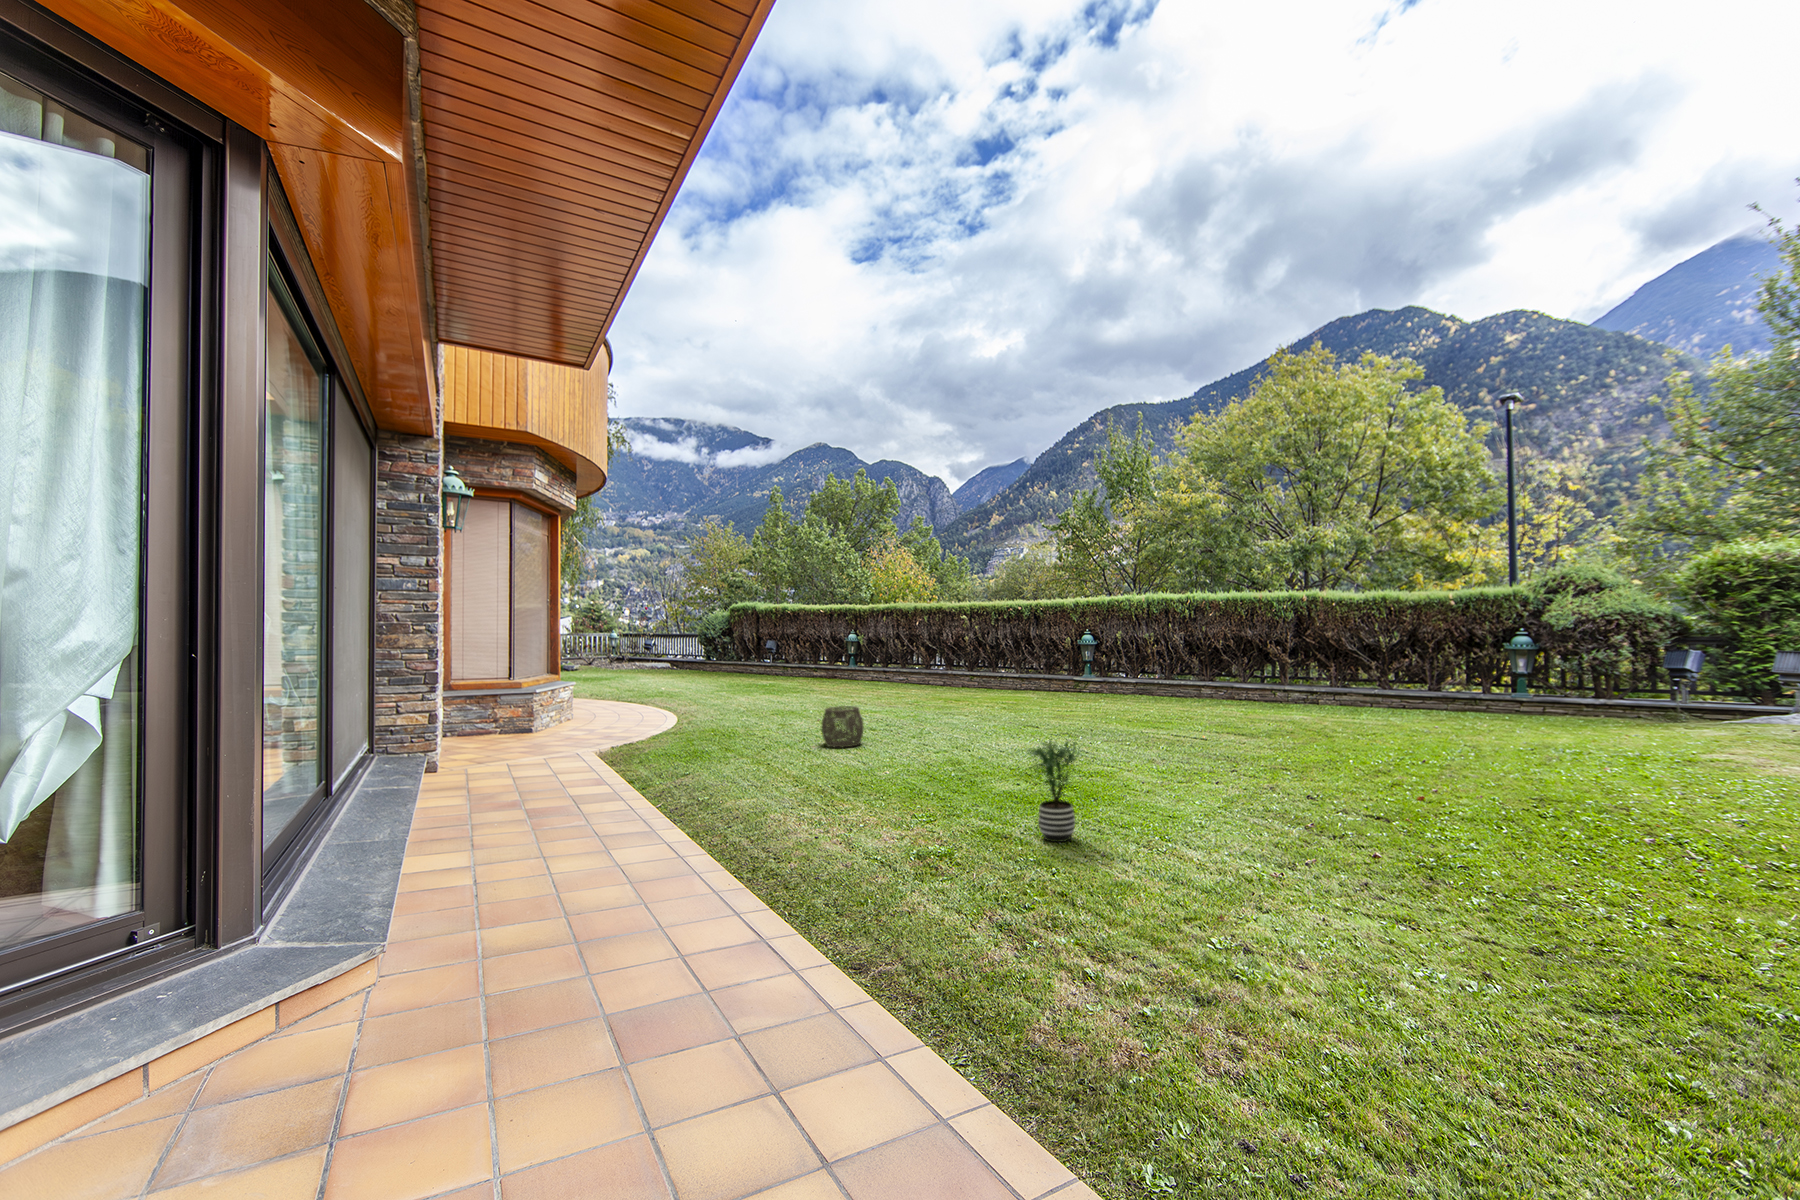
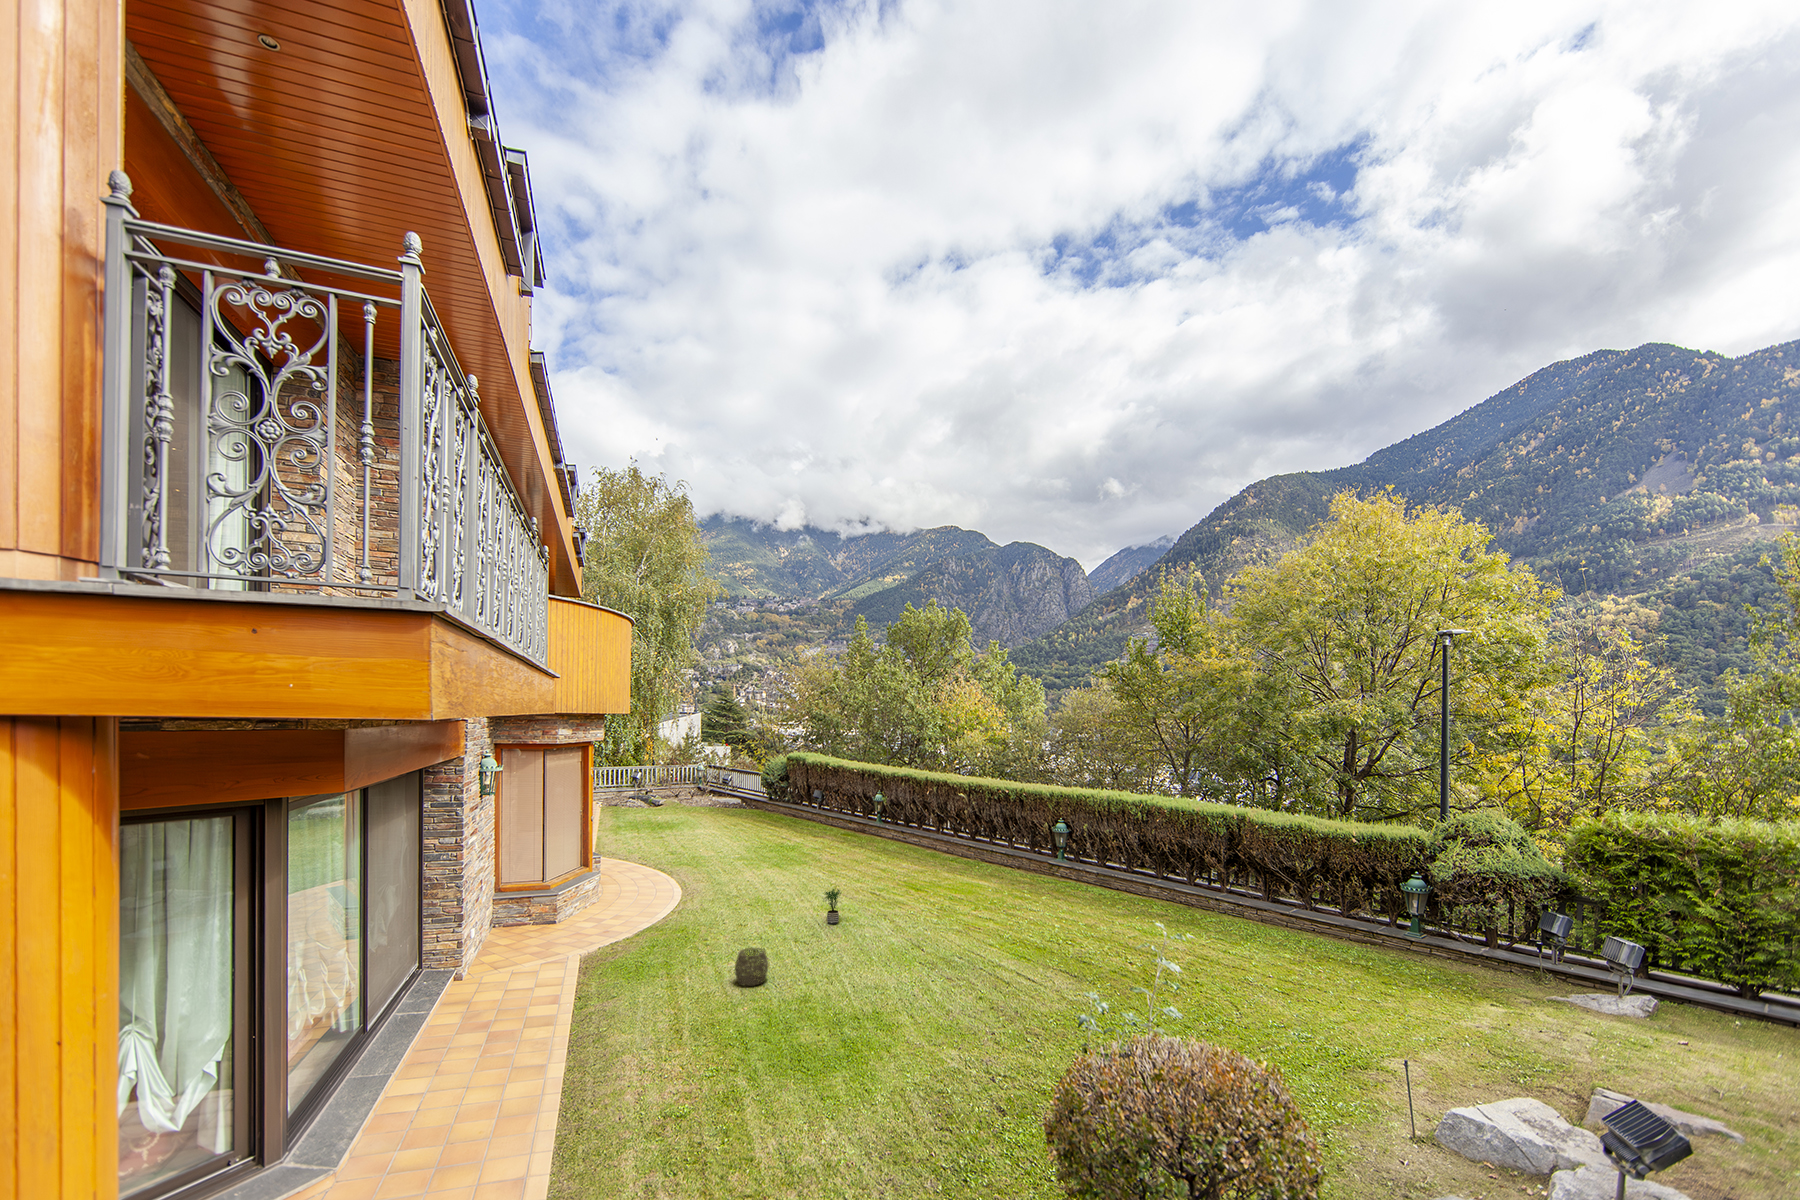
potted plant: present [1028,739,1083,842] -> present [825,889,841,925]

